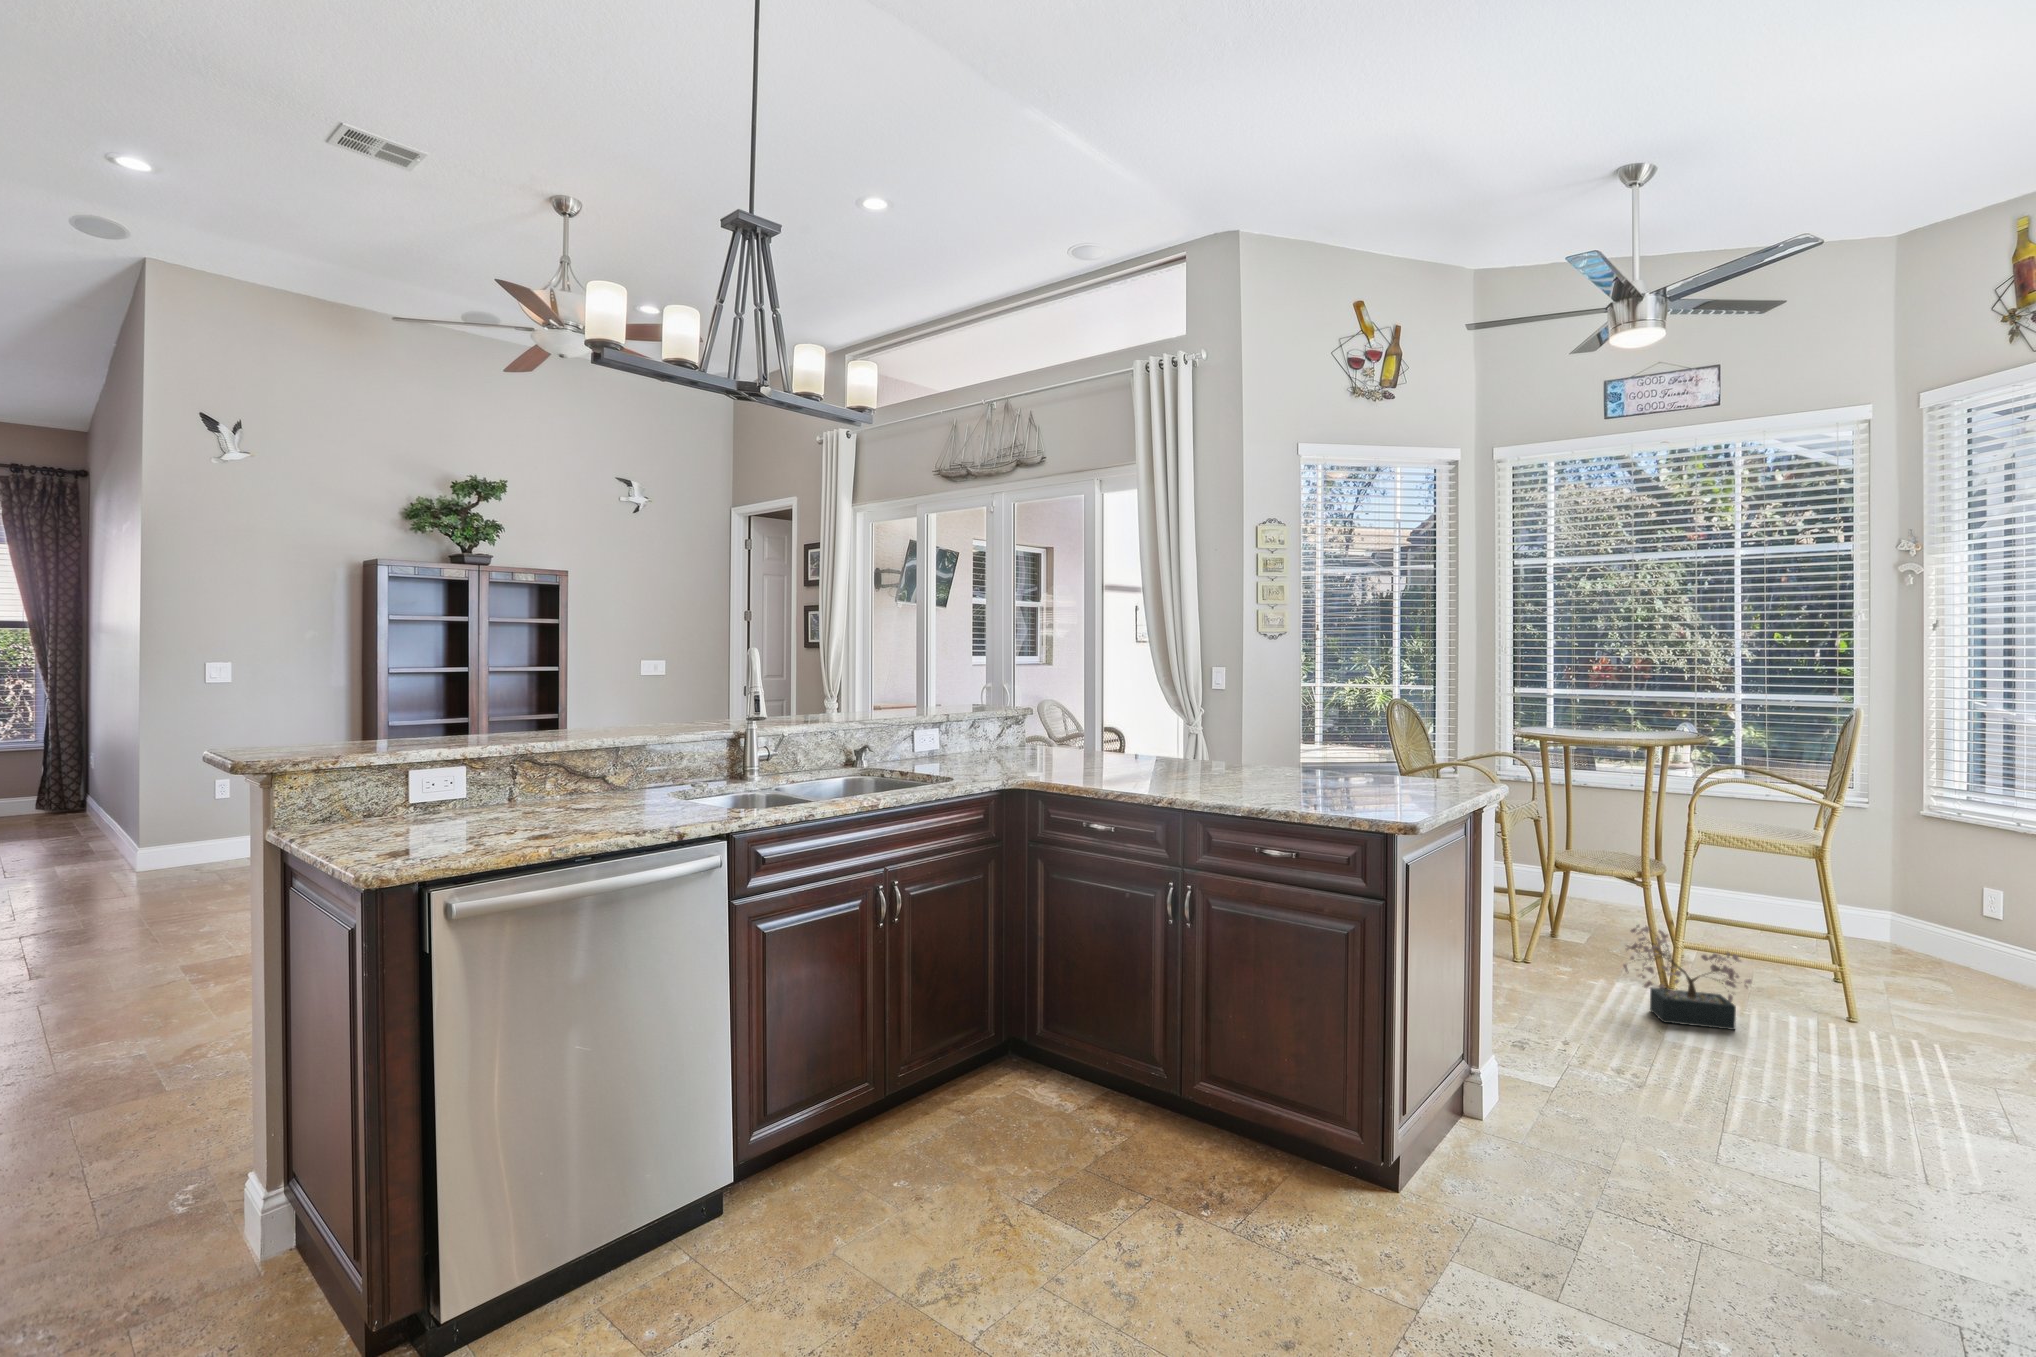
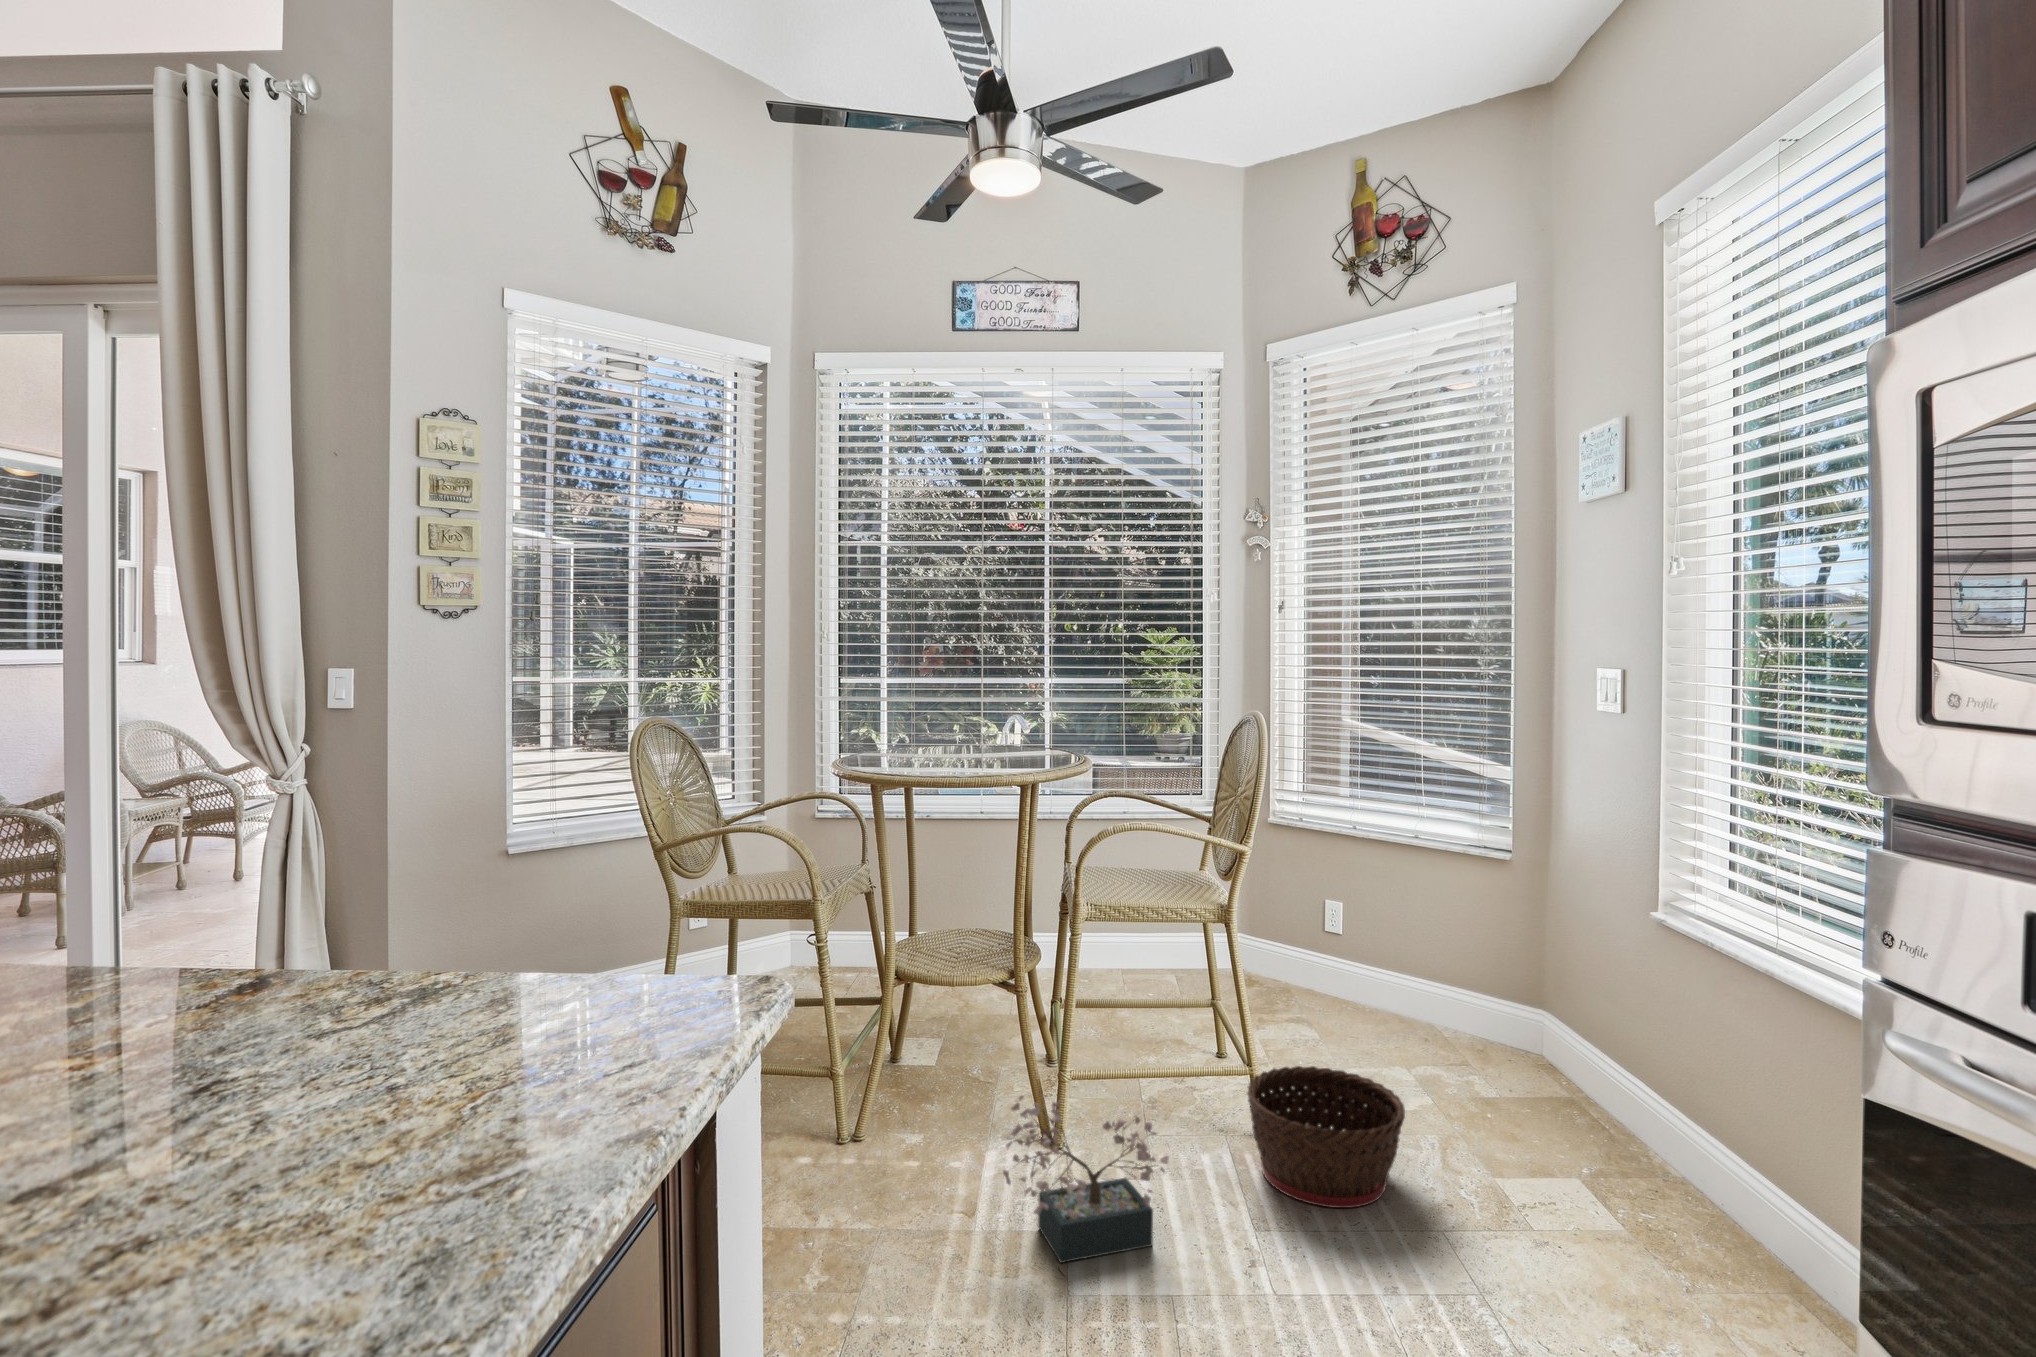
basket: none [1833,960,1981,1050] -> present [1247,1066,1405,1208]

